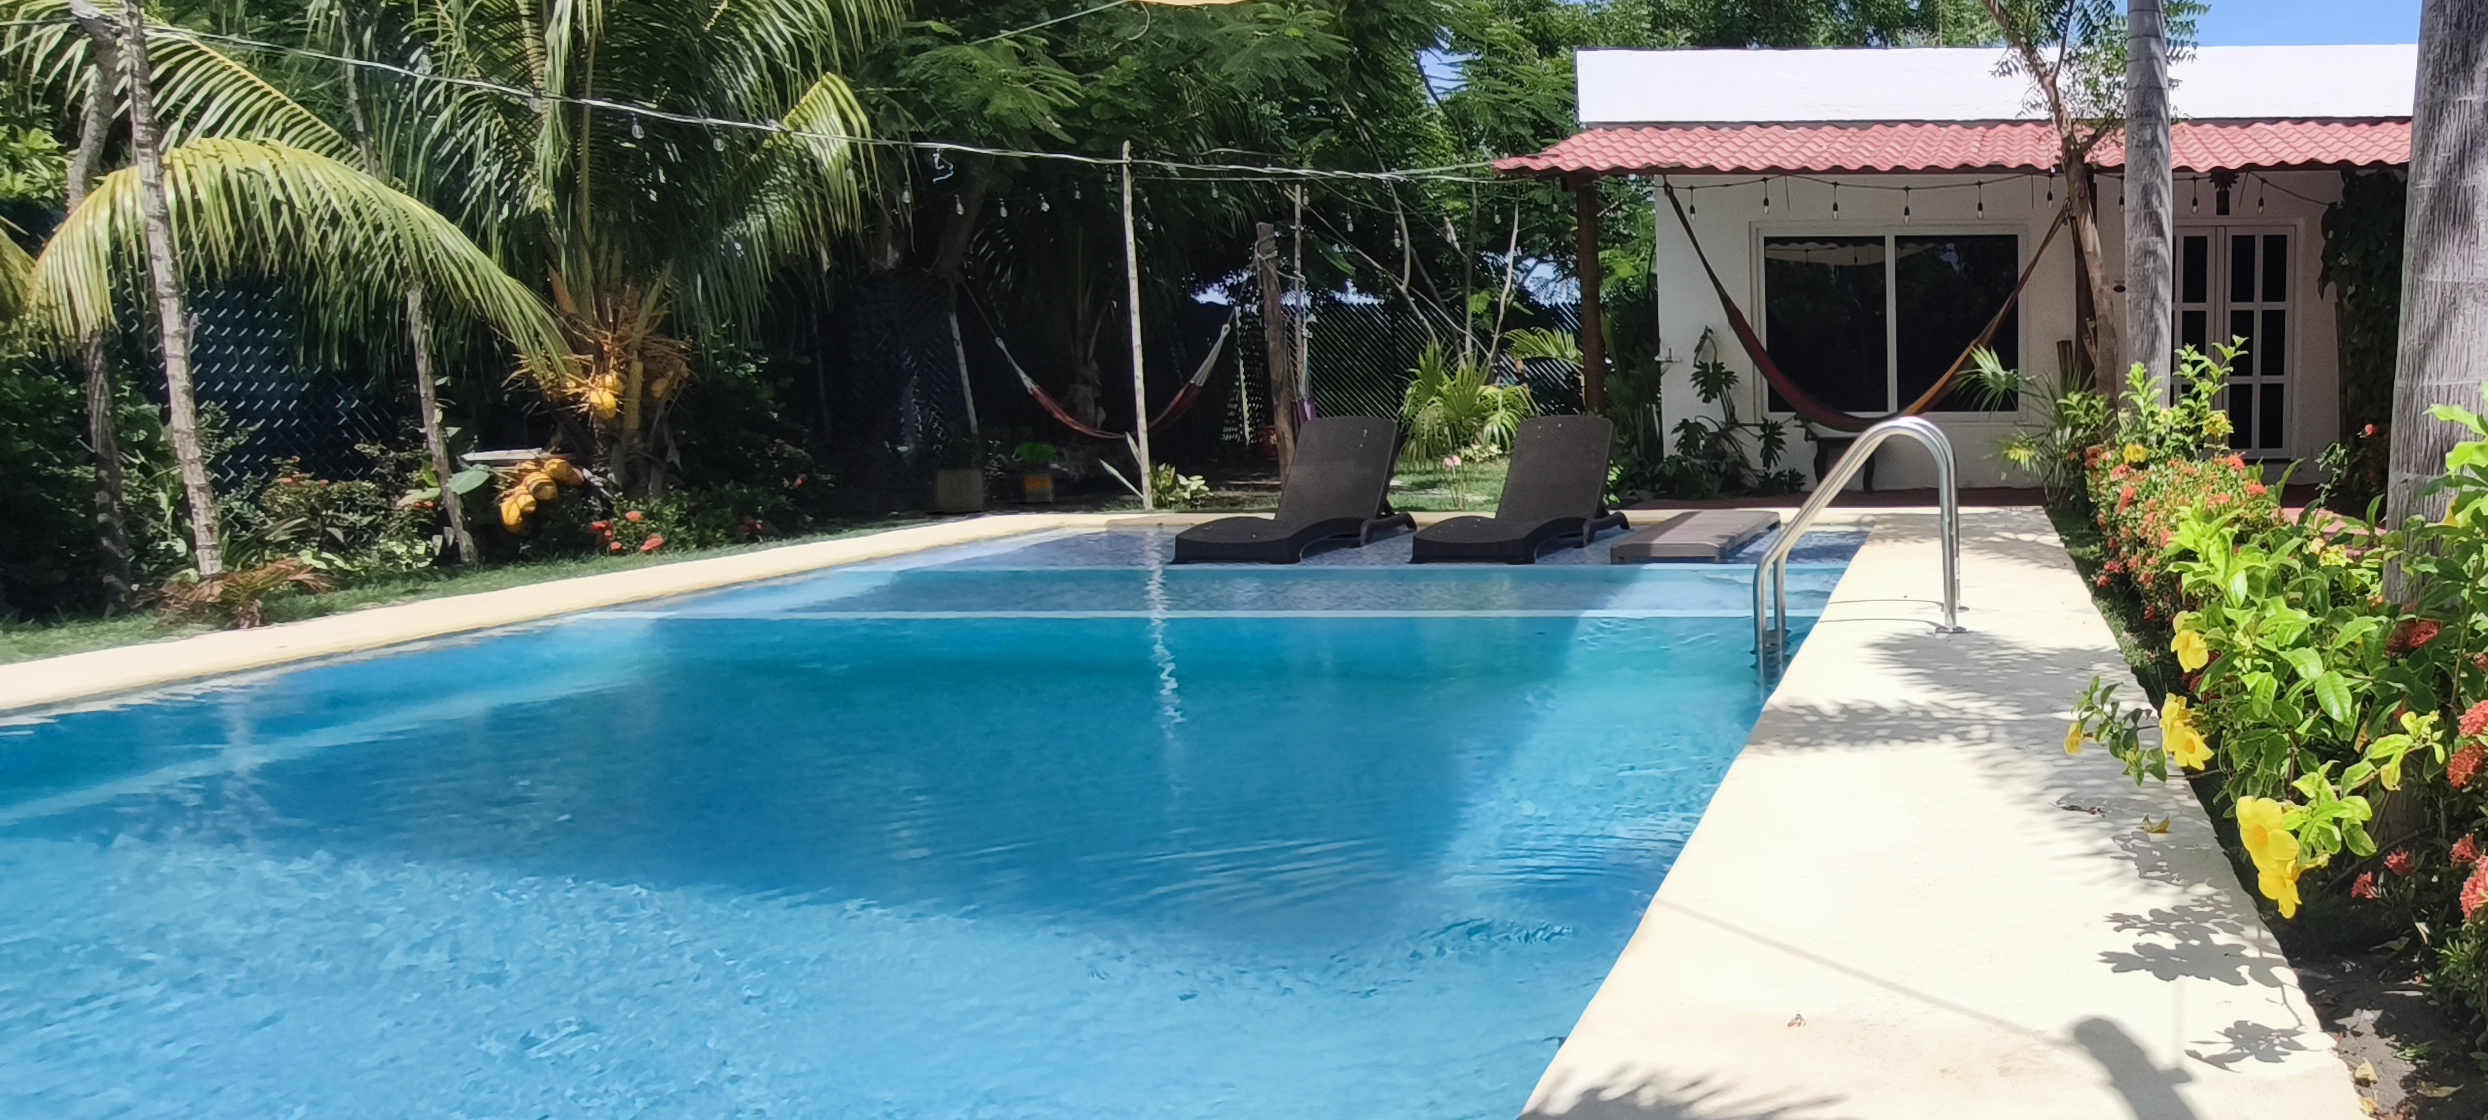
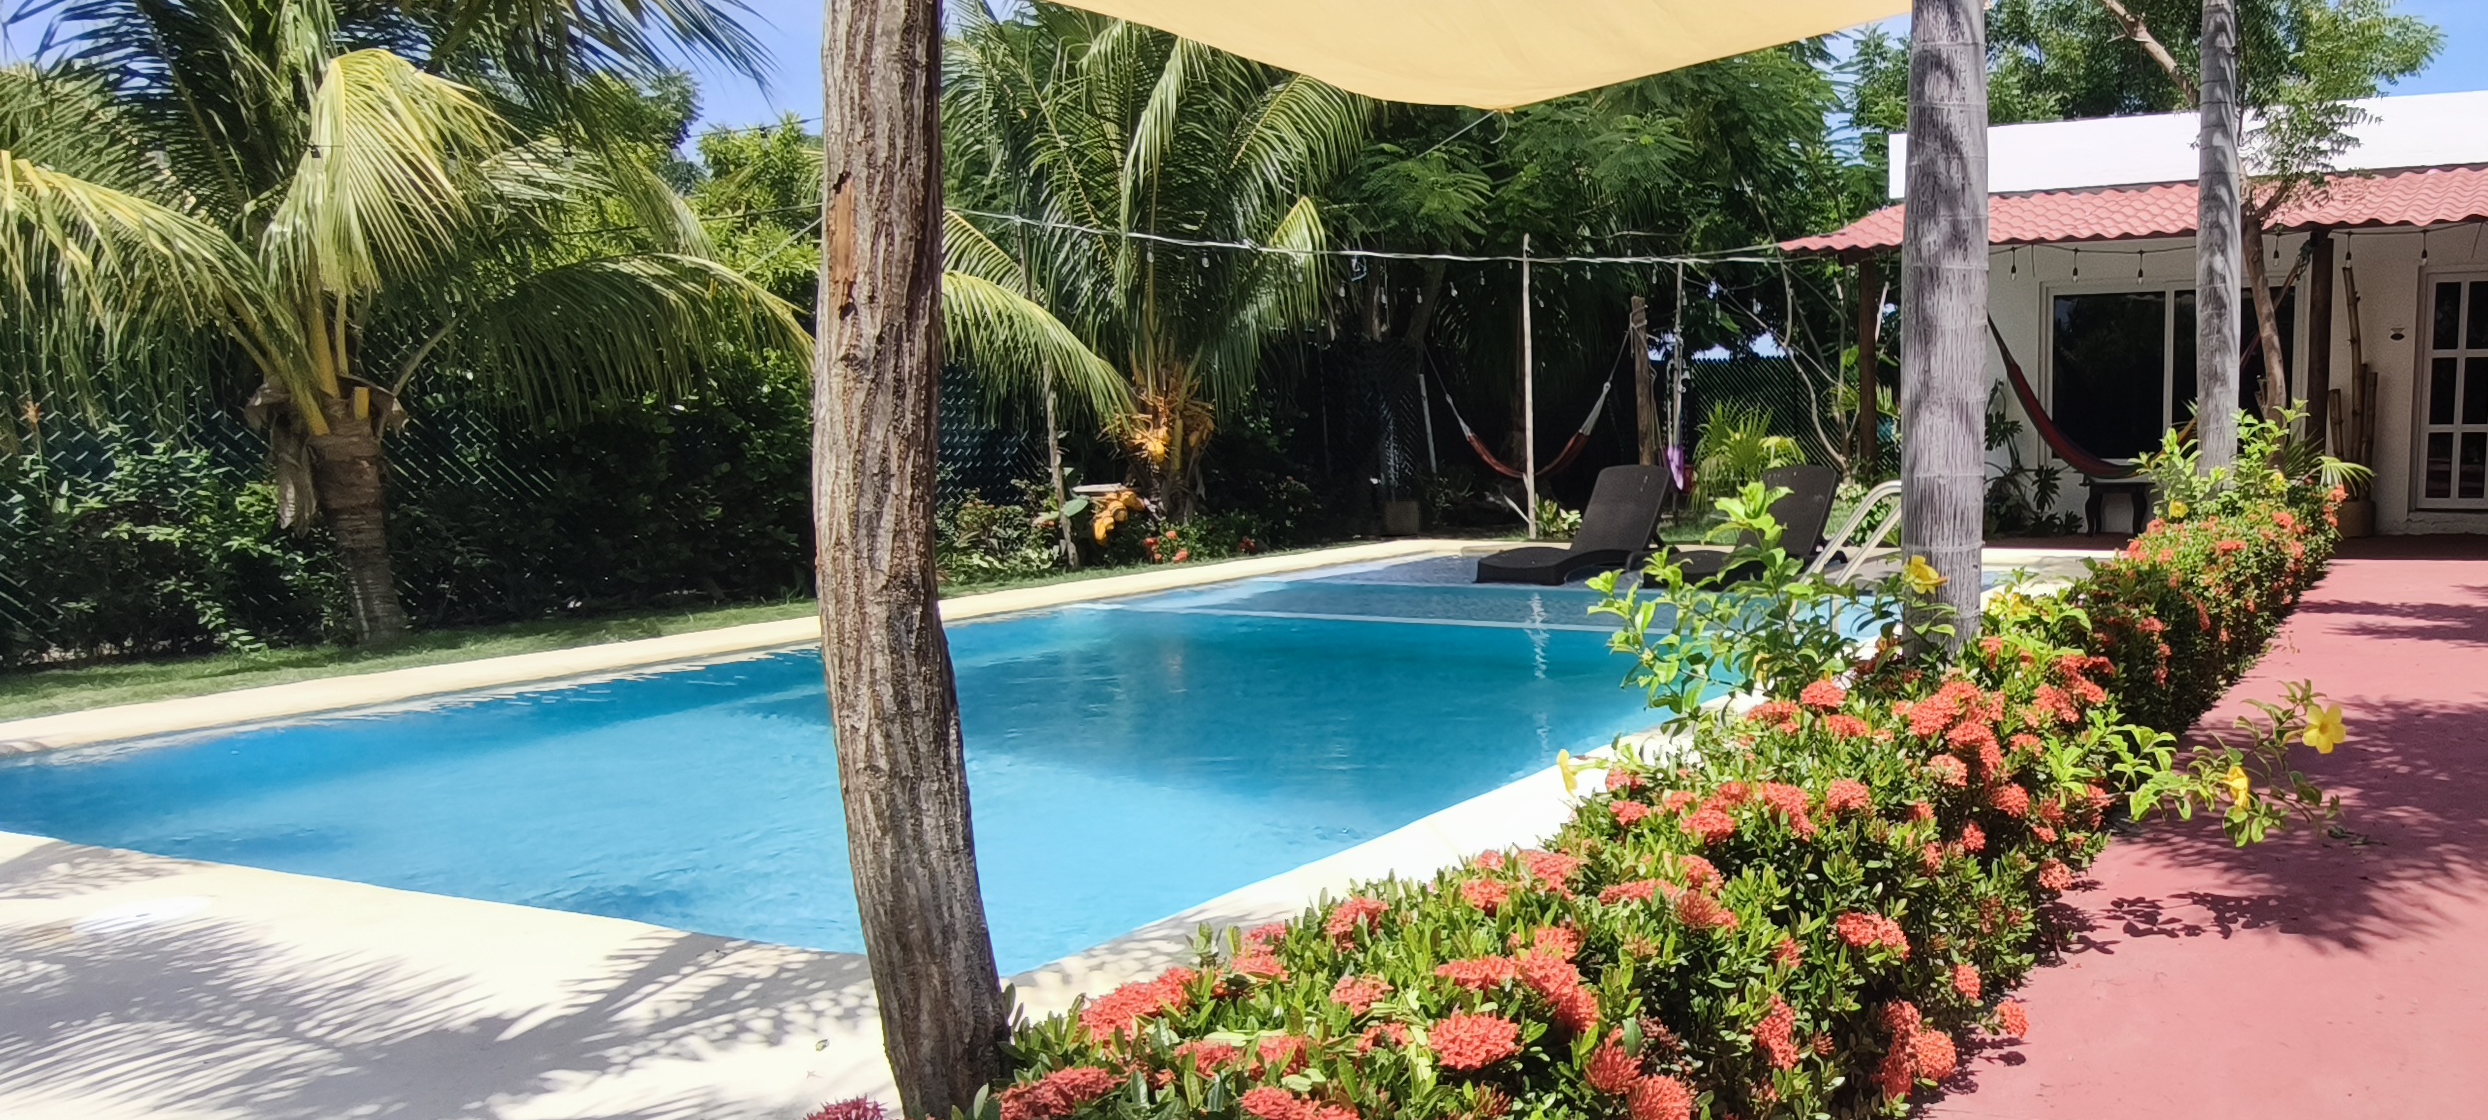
potted tree: present [1017,443,1057,503] -> none [1445,479,1478,528]

